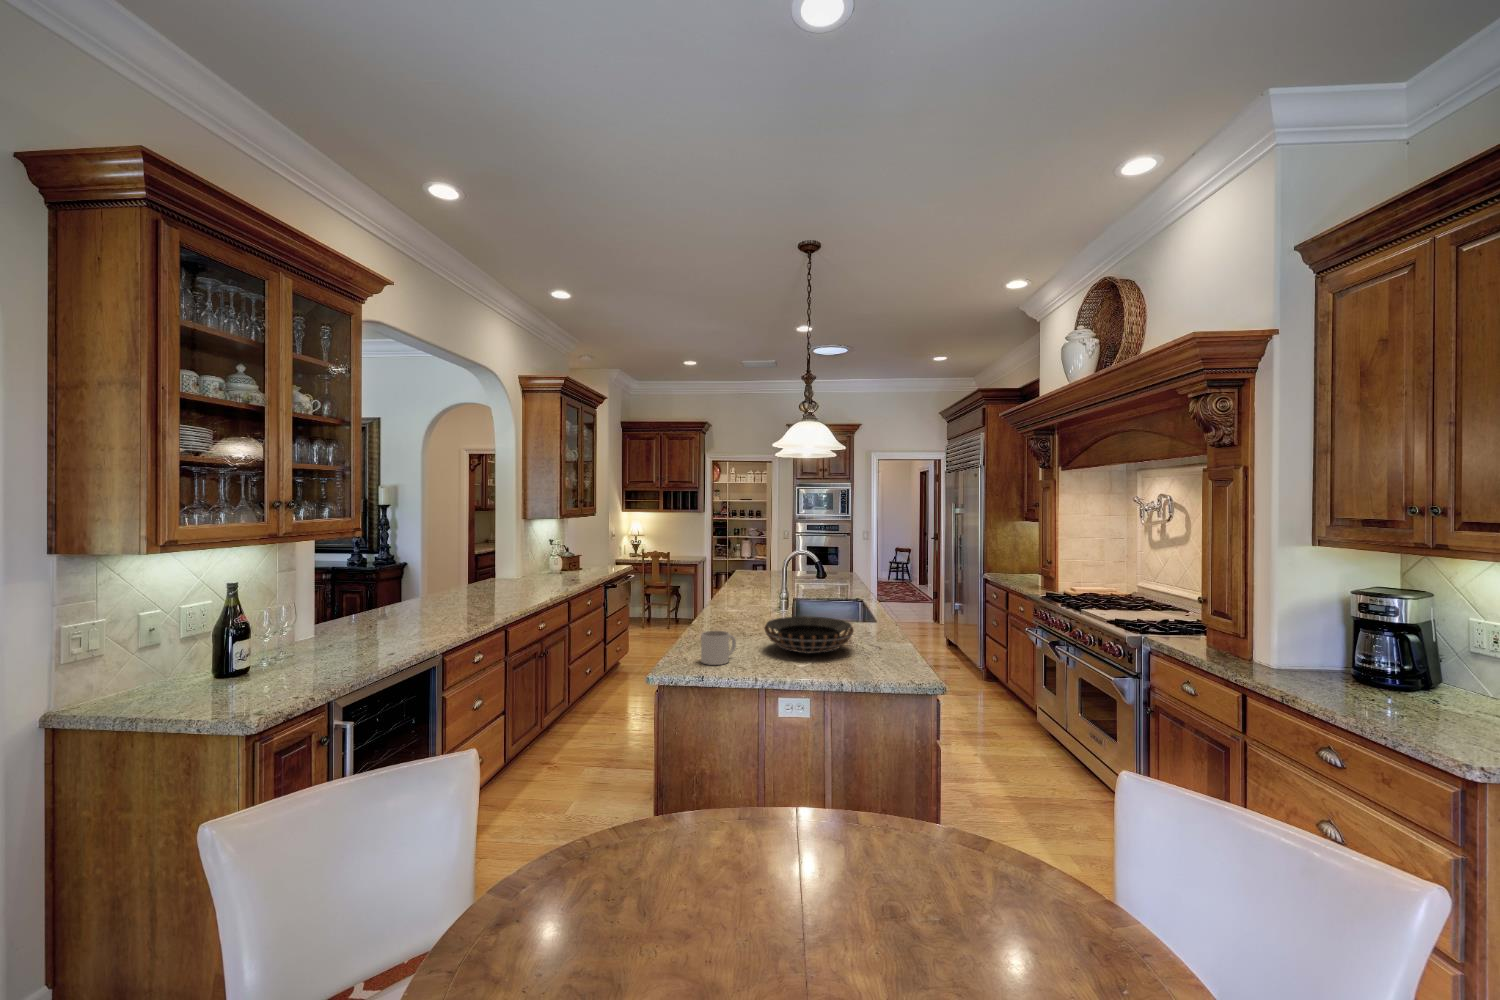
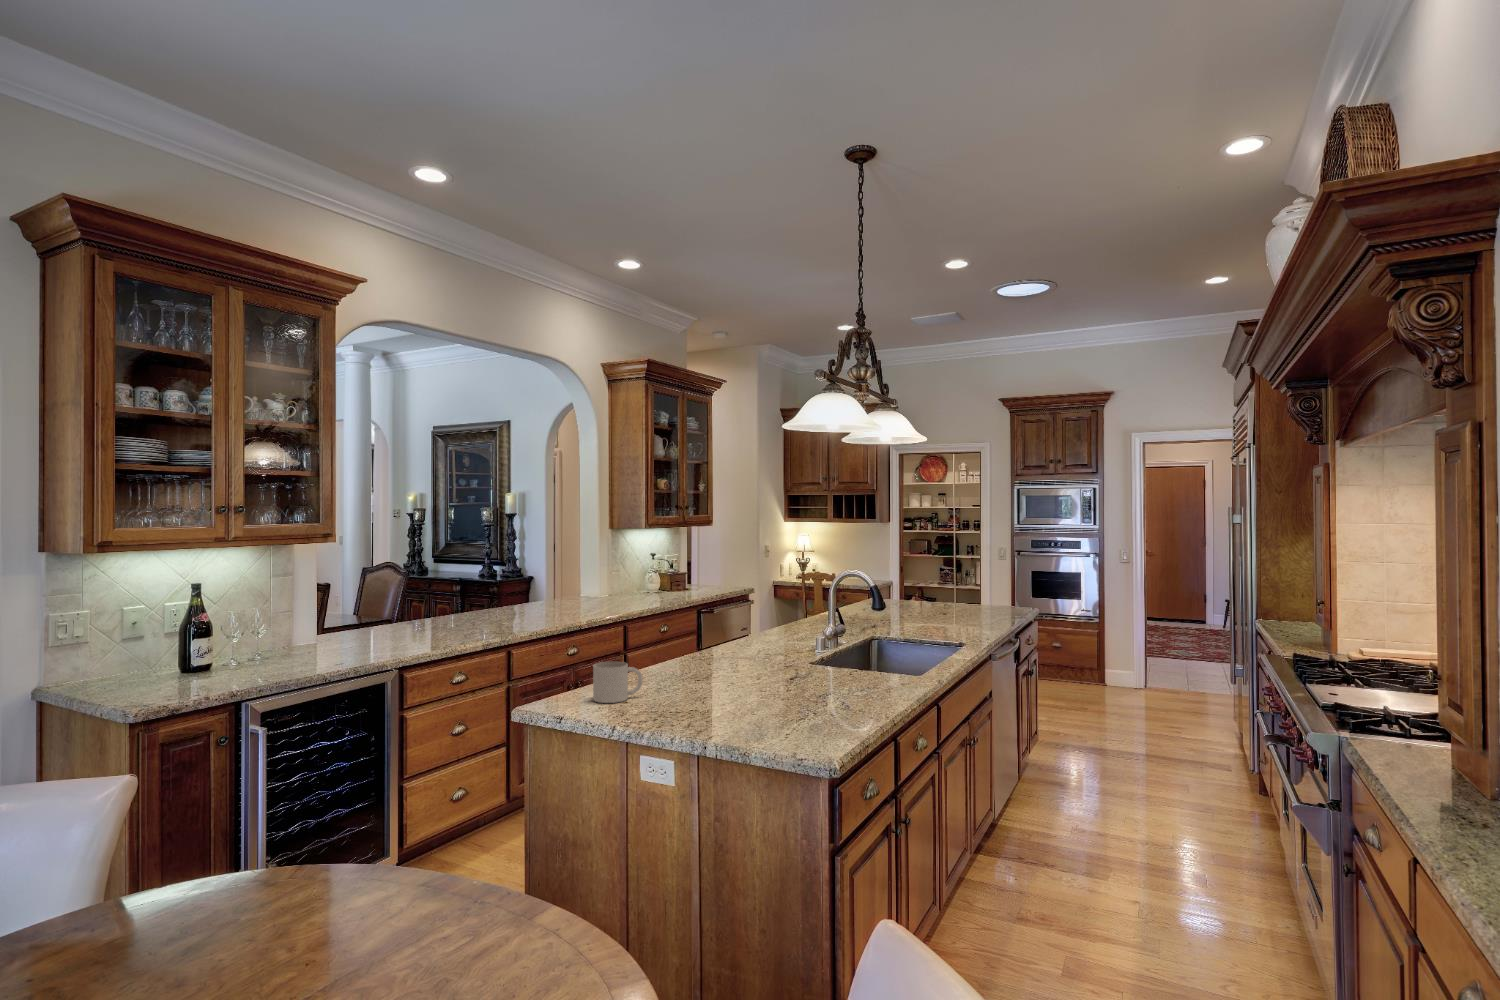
decorative bowl: present [764,616,854,654] -> none [682,653,800,701]

